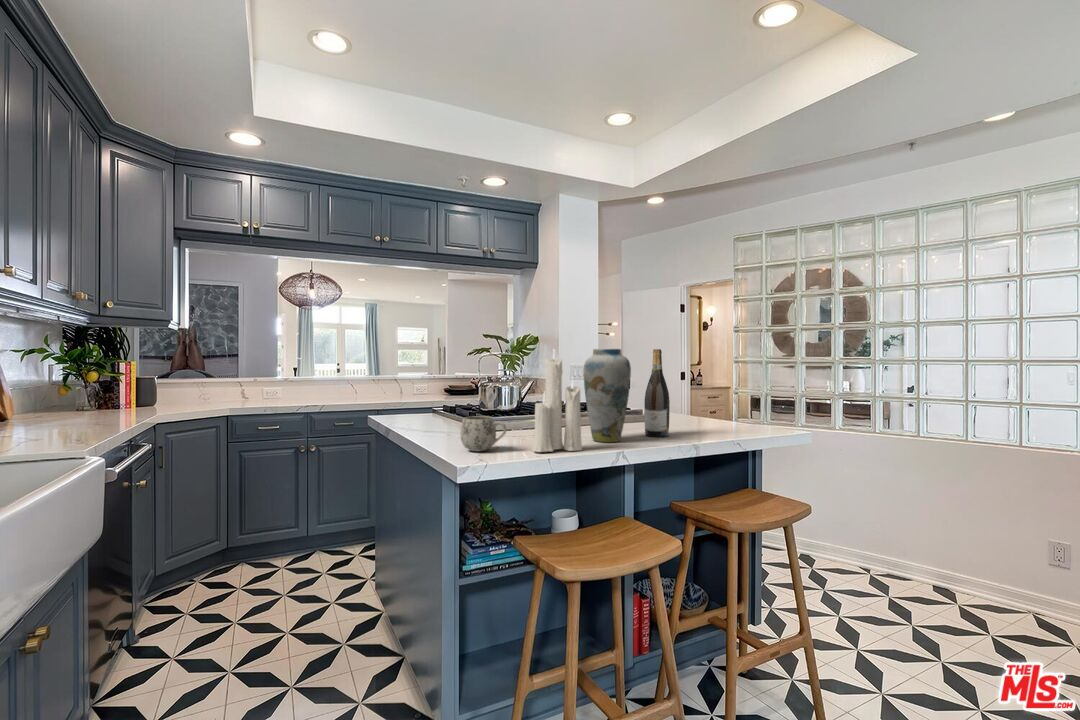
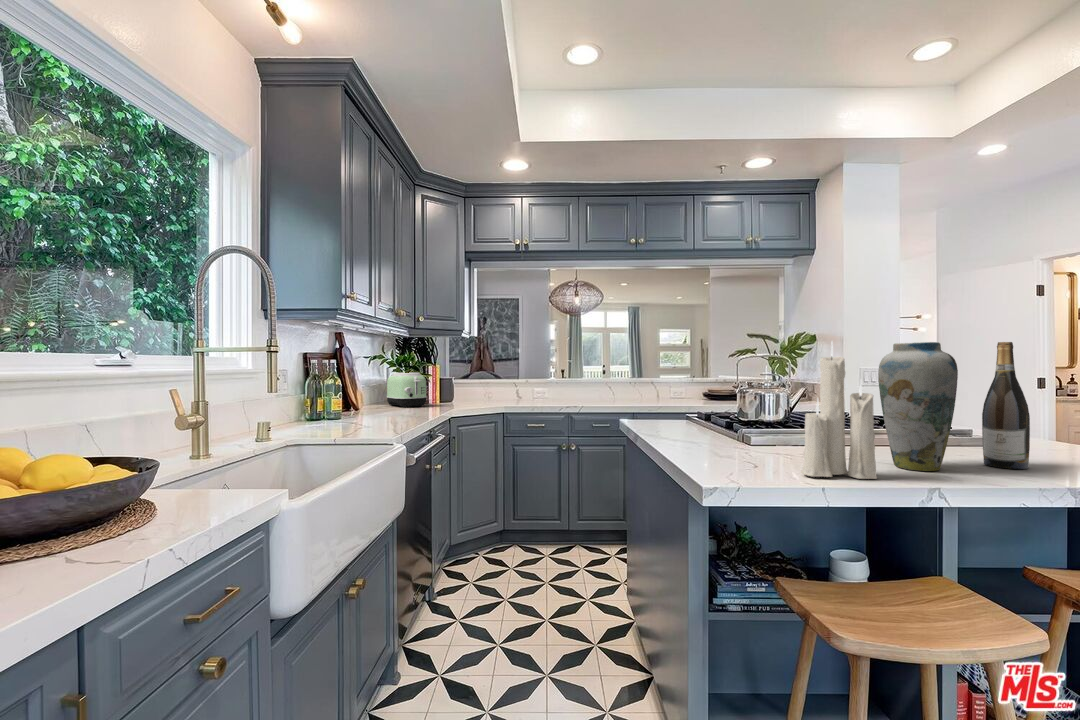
toaster: none [50,371,117,415] -> present [387,372,427,407]
mug: present [460,416,506,451] -> none [707,426,766,468]

